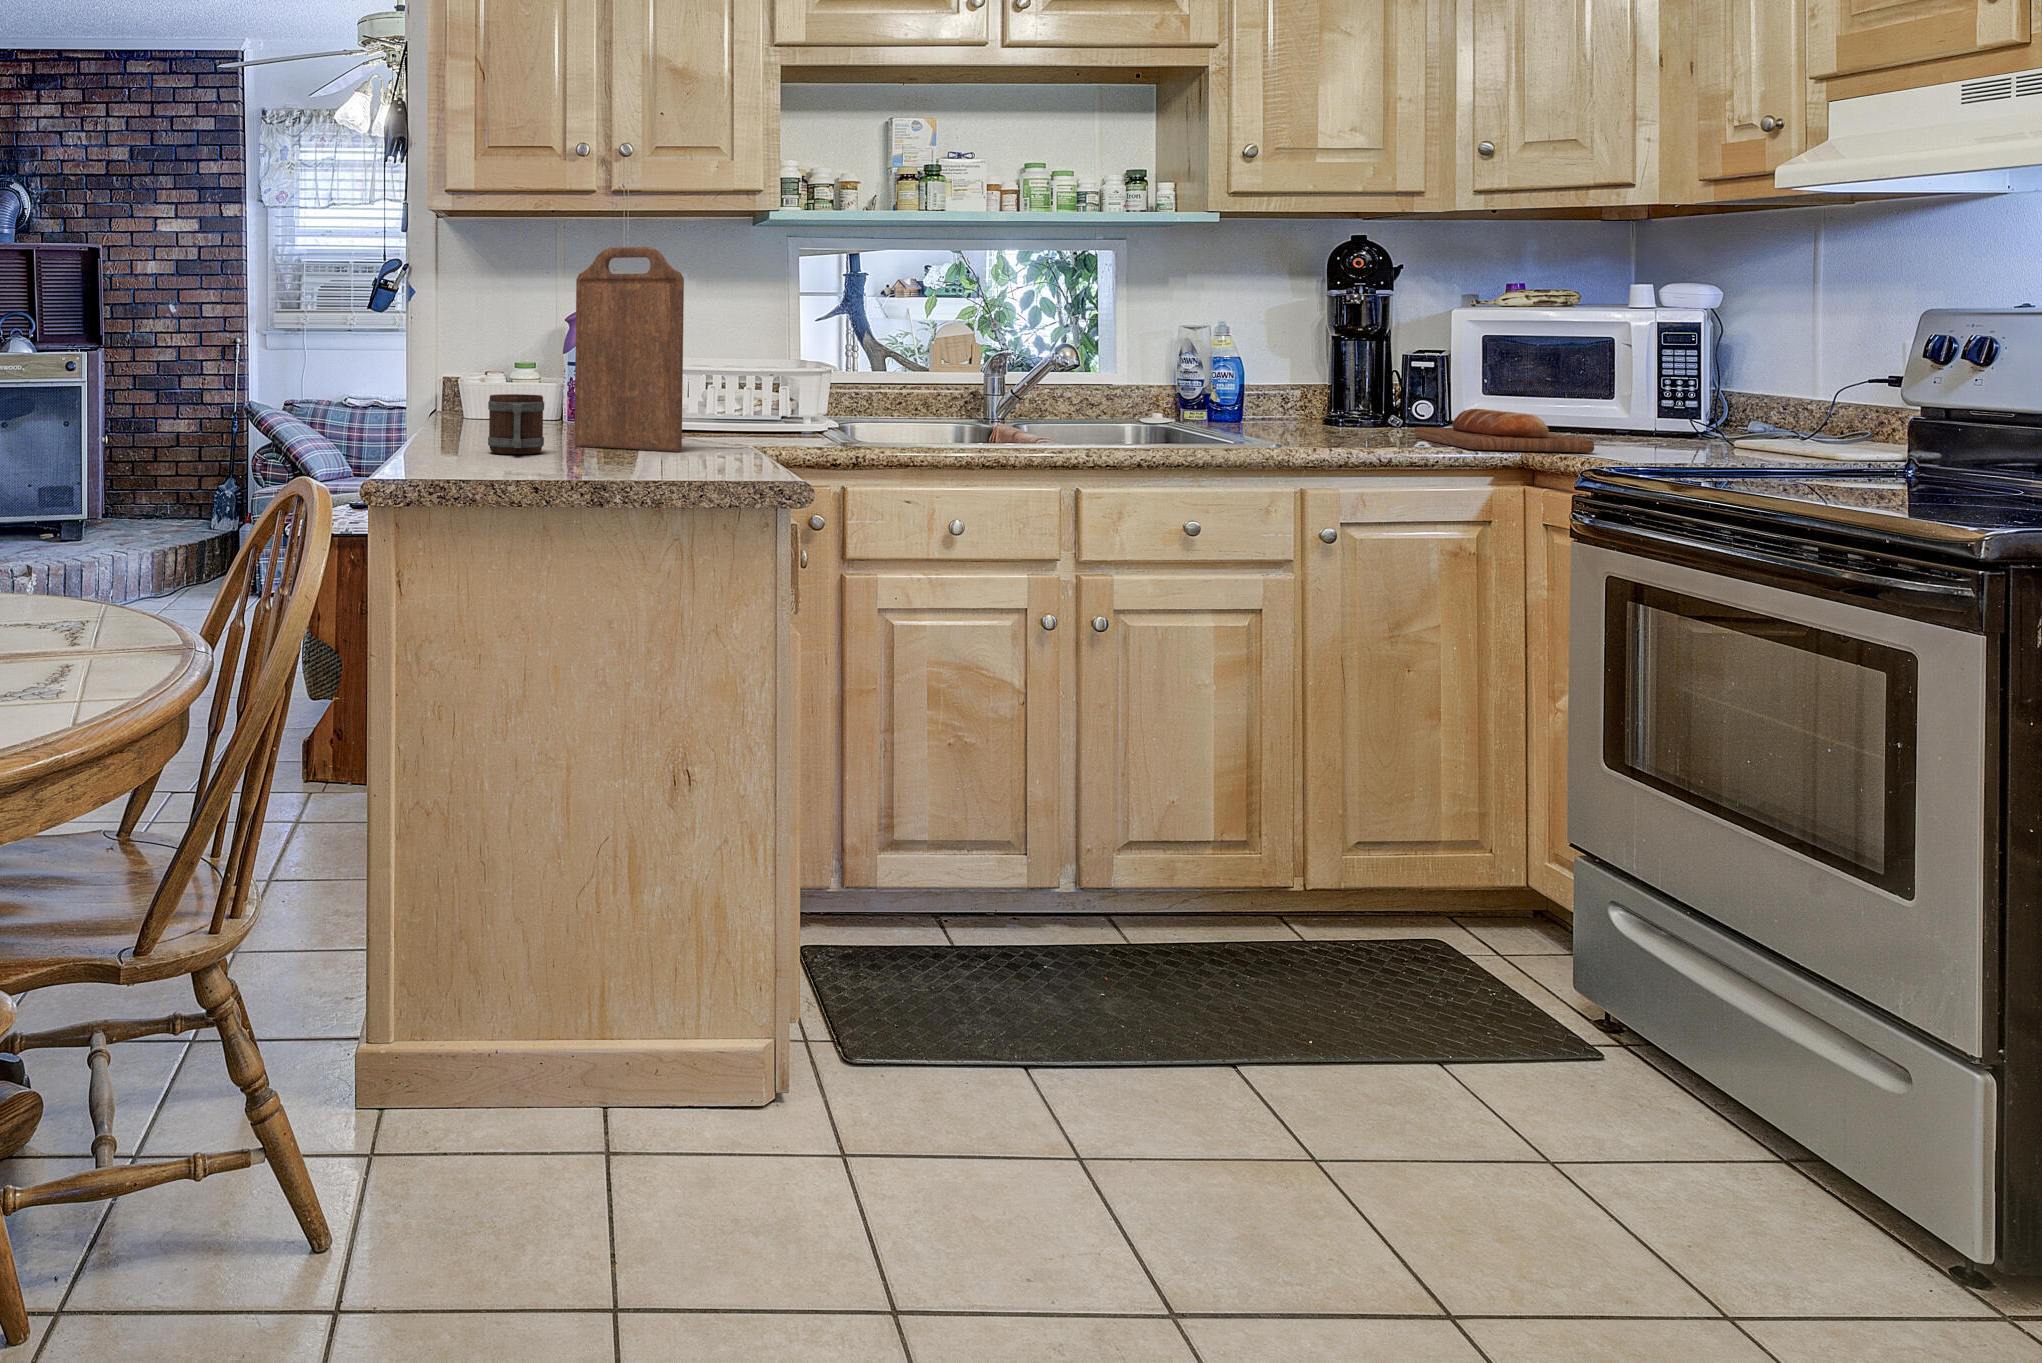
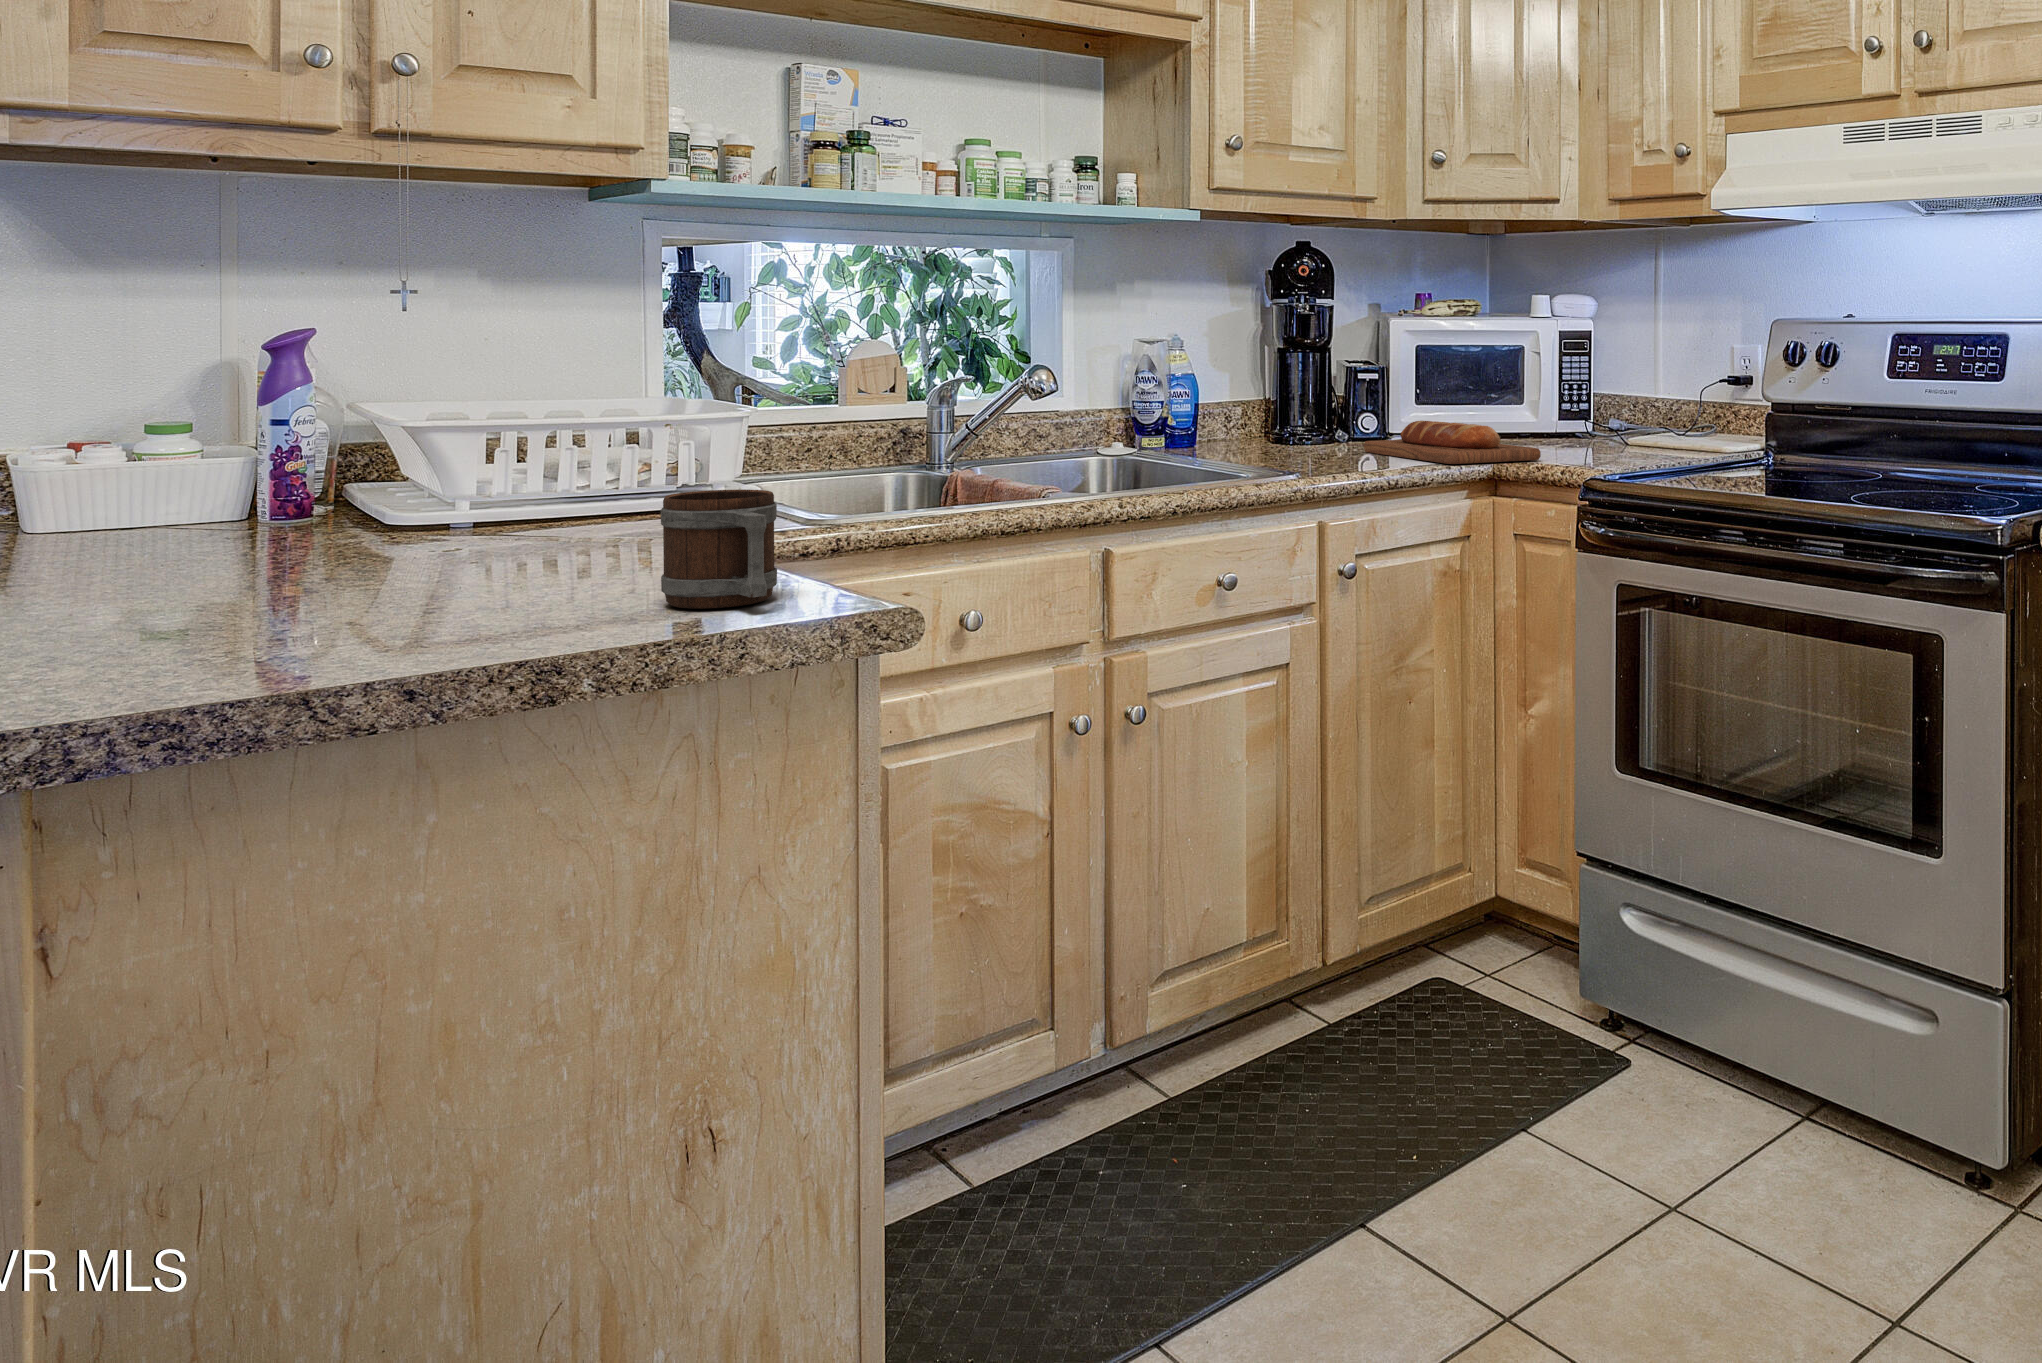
cutting board: present [575,247,684,451] -> none [348,222,580,569]
mug: present [488,394,544,454] -> present [661,490,777,609]

